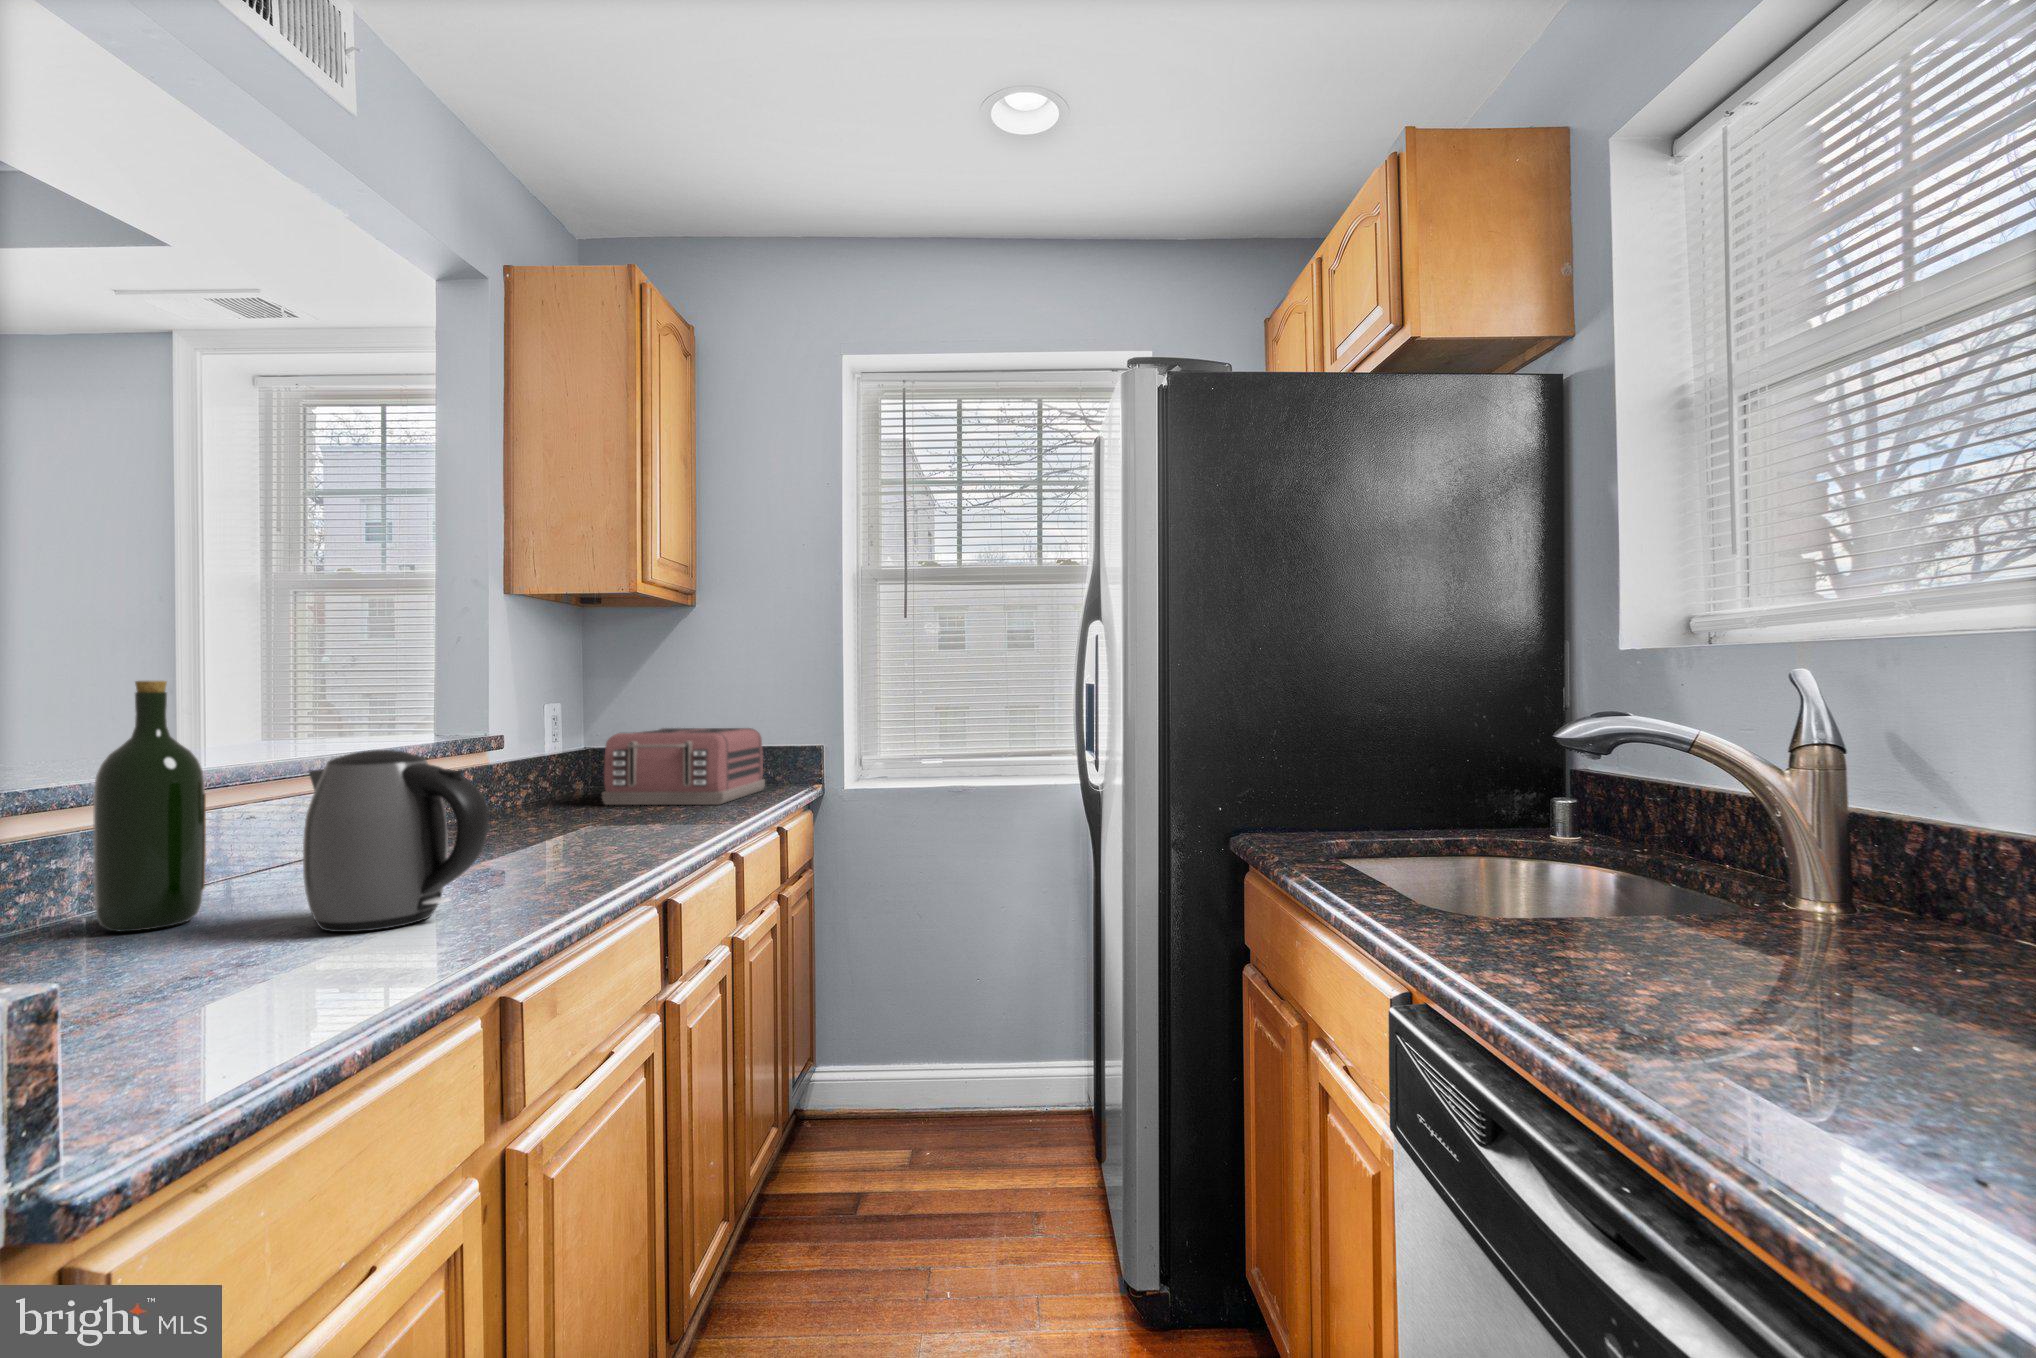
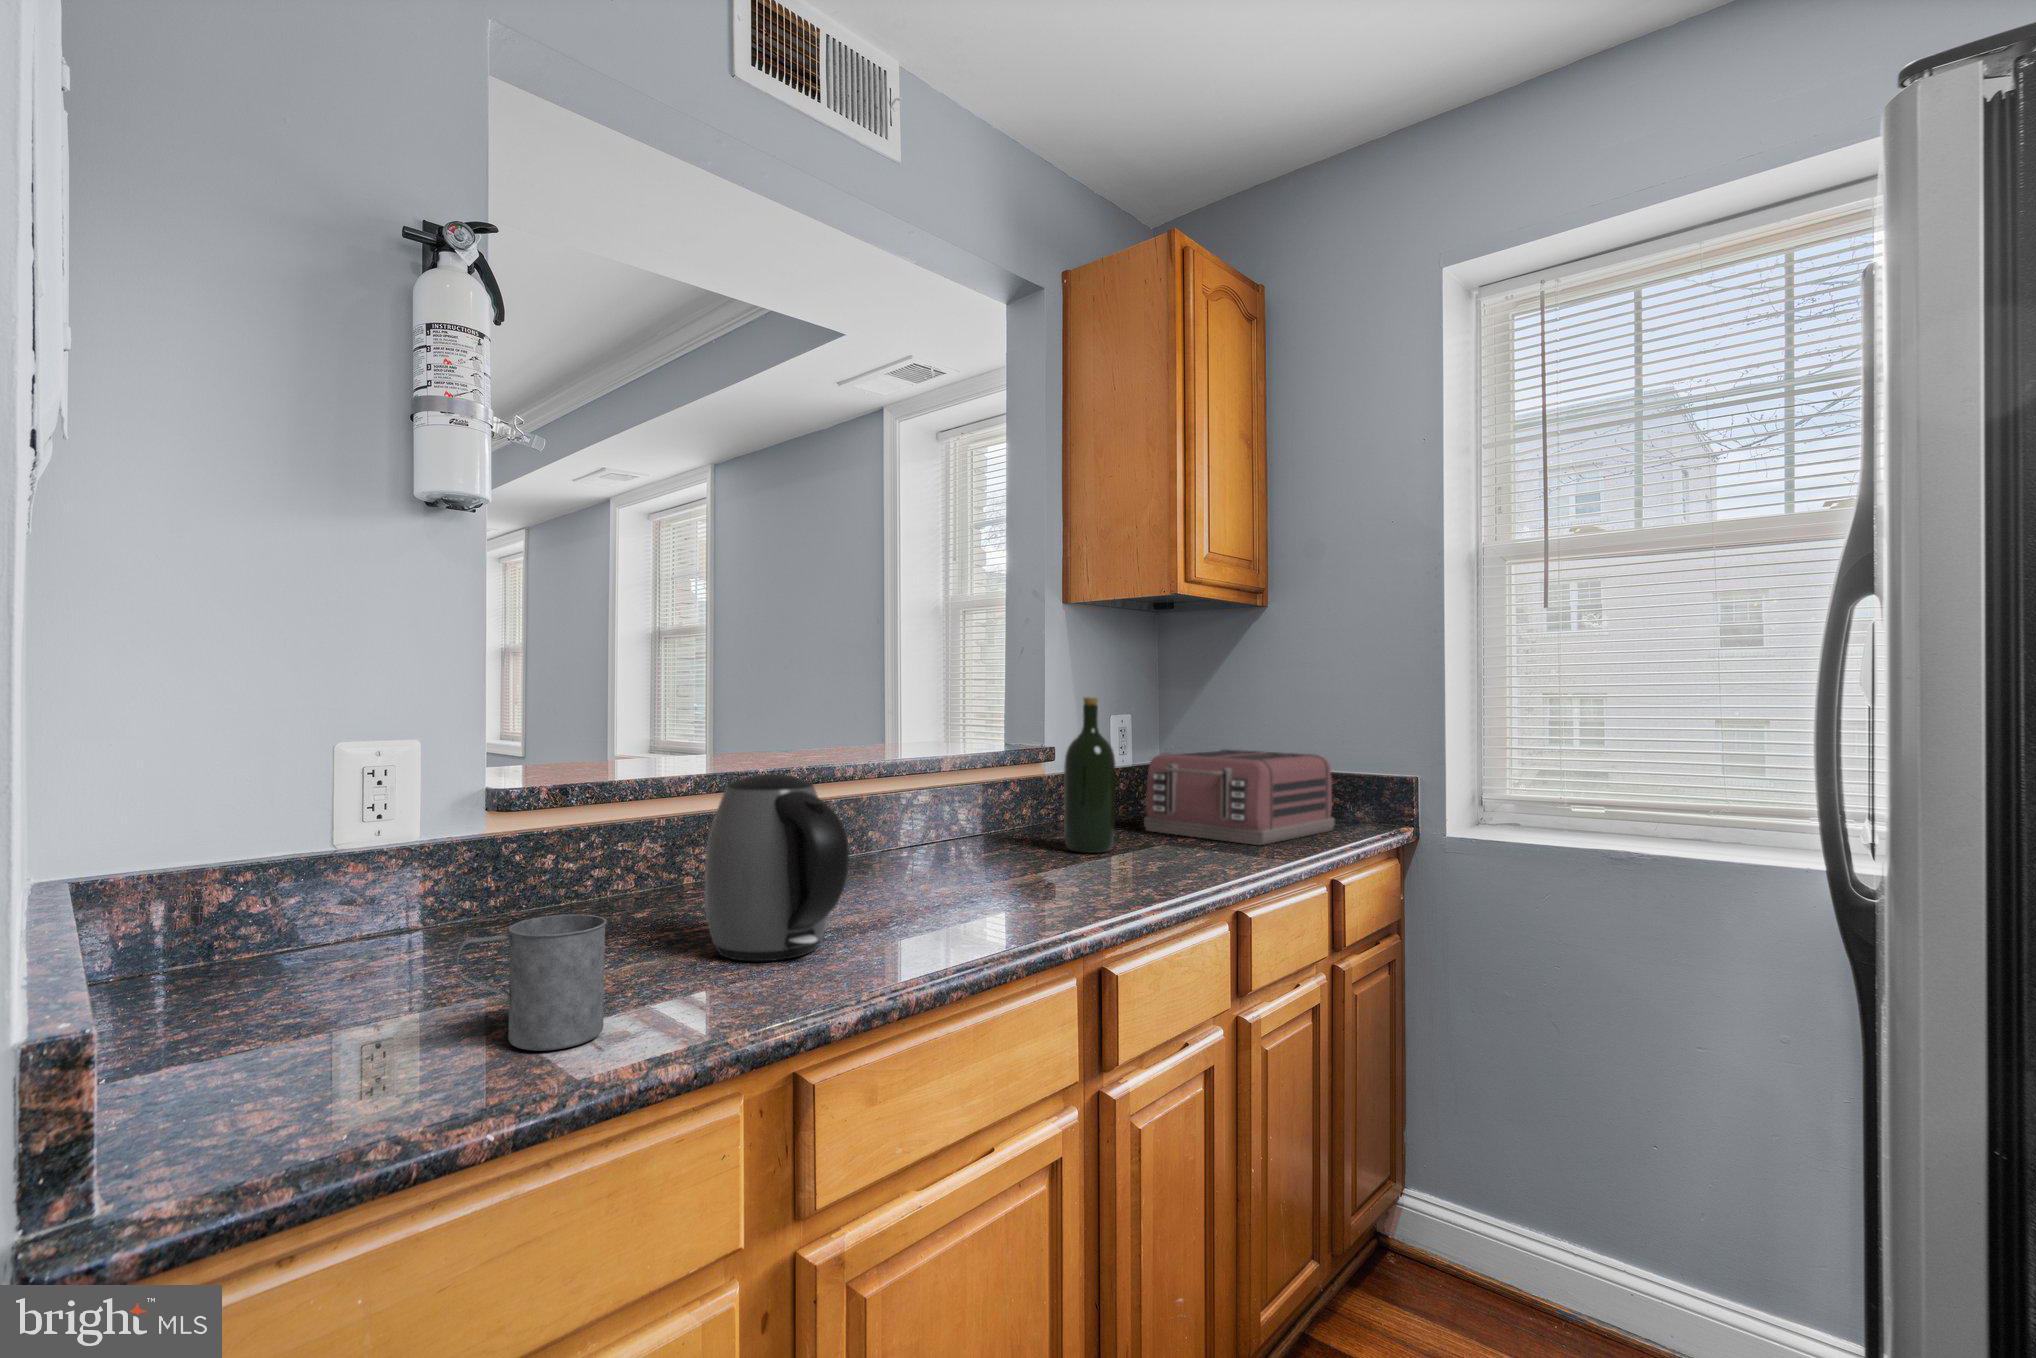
wine bottle: present [93,681,206,932] -> present [1064,697,1116,853]
mug: none [182,882,335,1013] -> present [455,914,607,1051]

